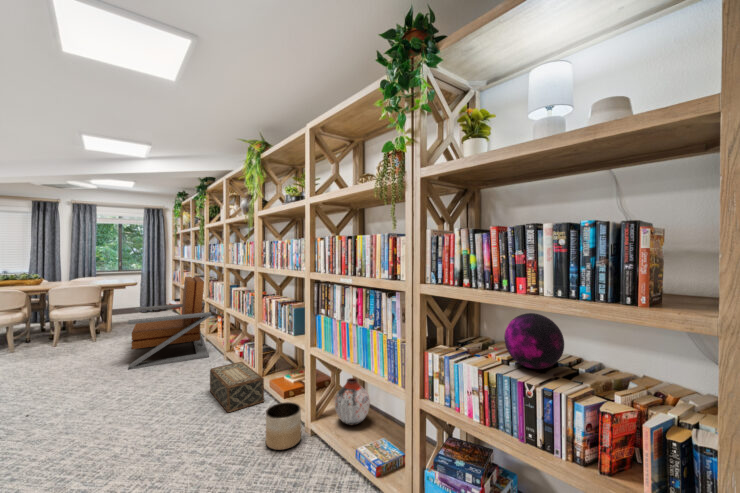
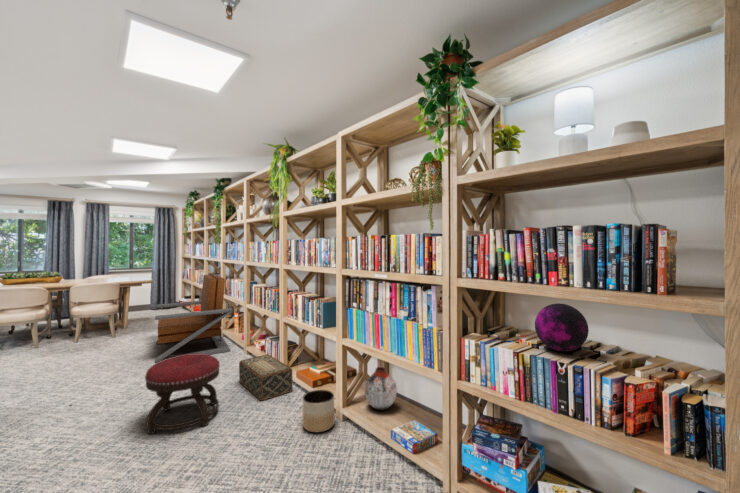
ottoman: none [97,362,182,451] -> present [145,354,220,434]

